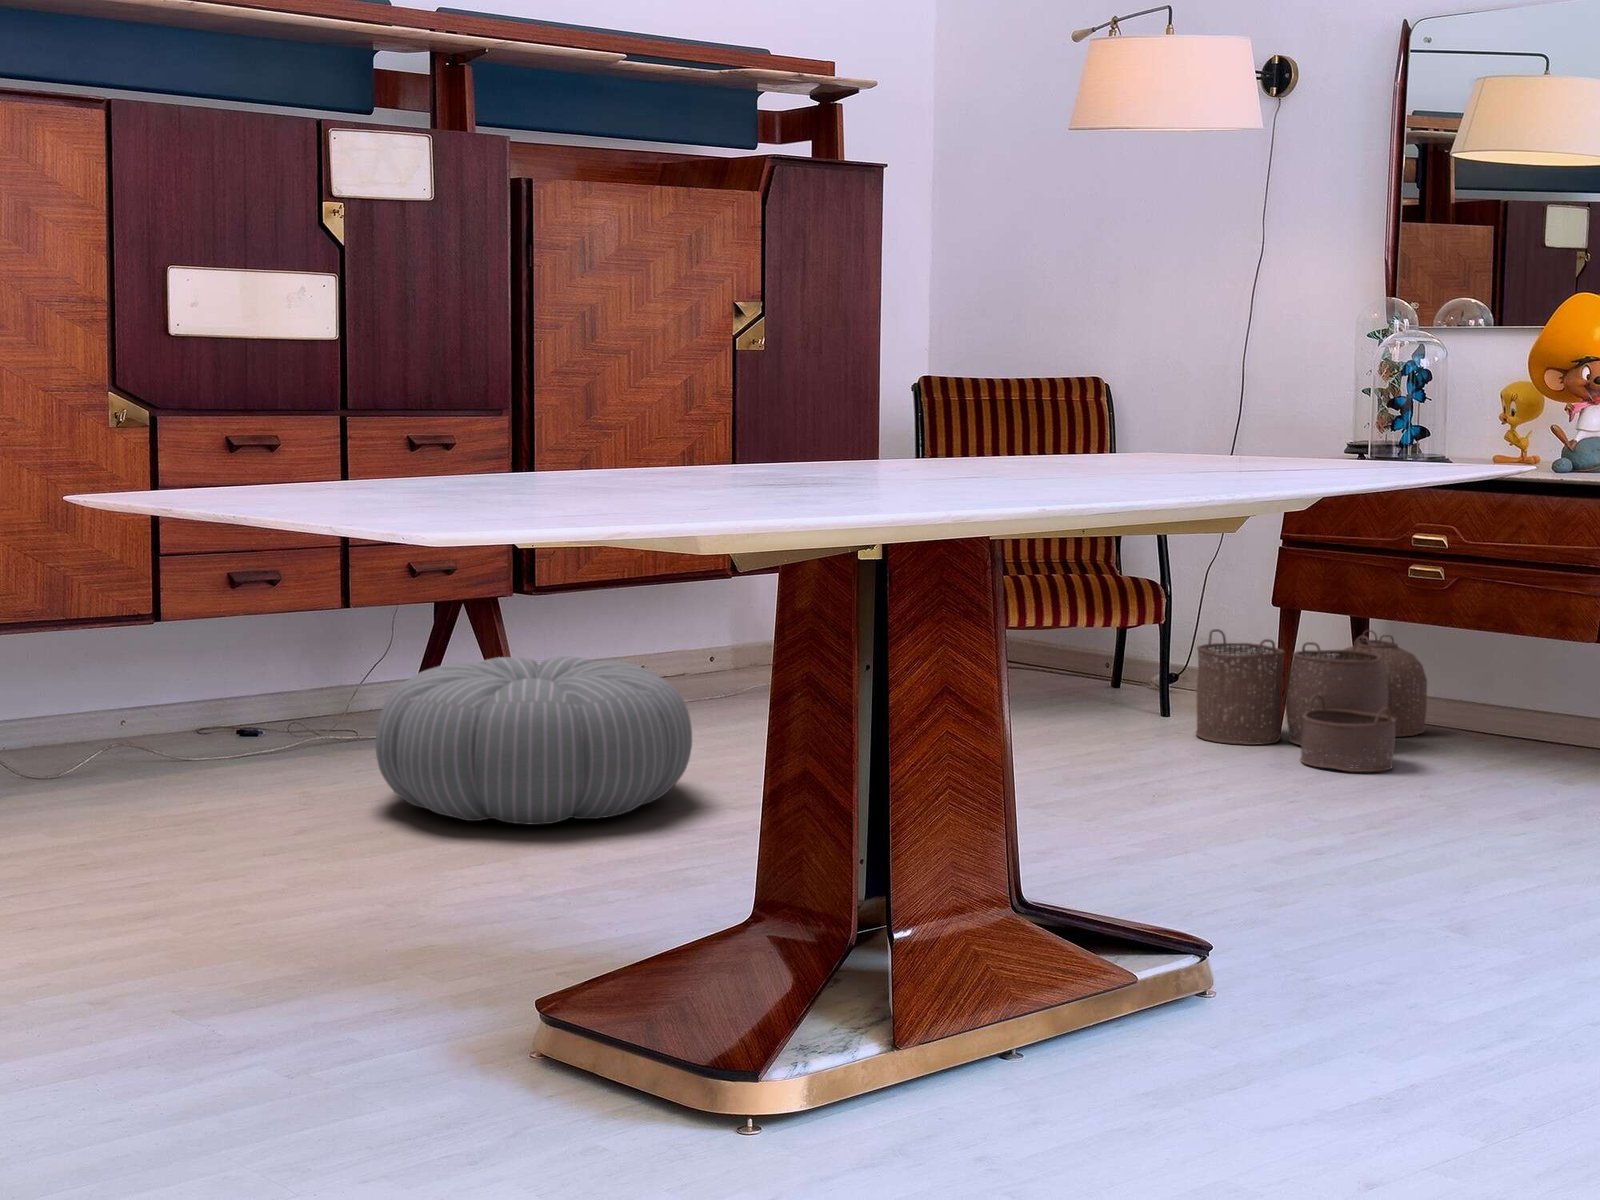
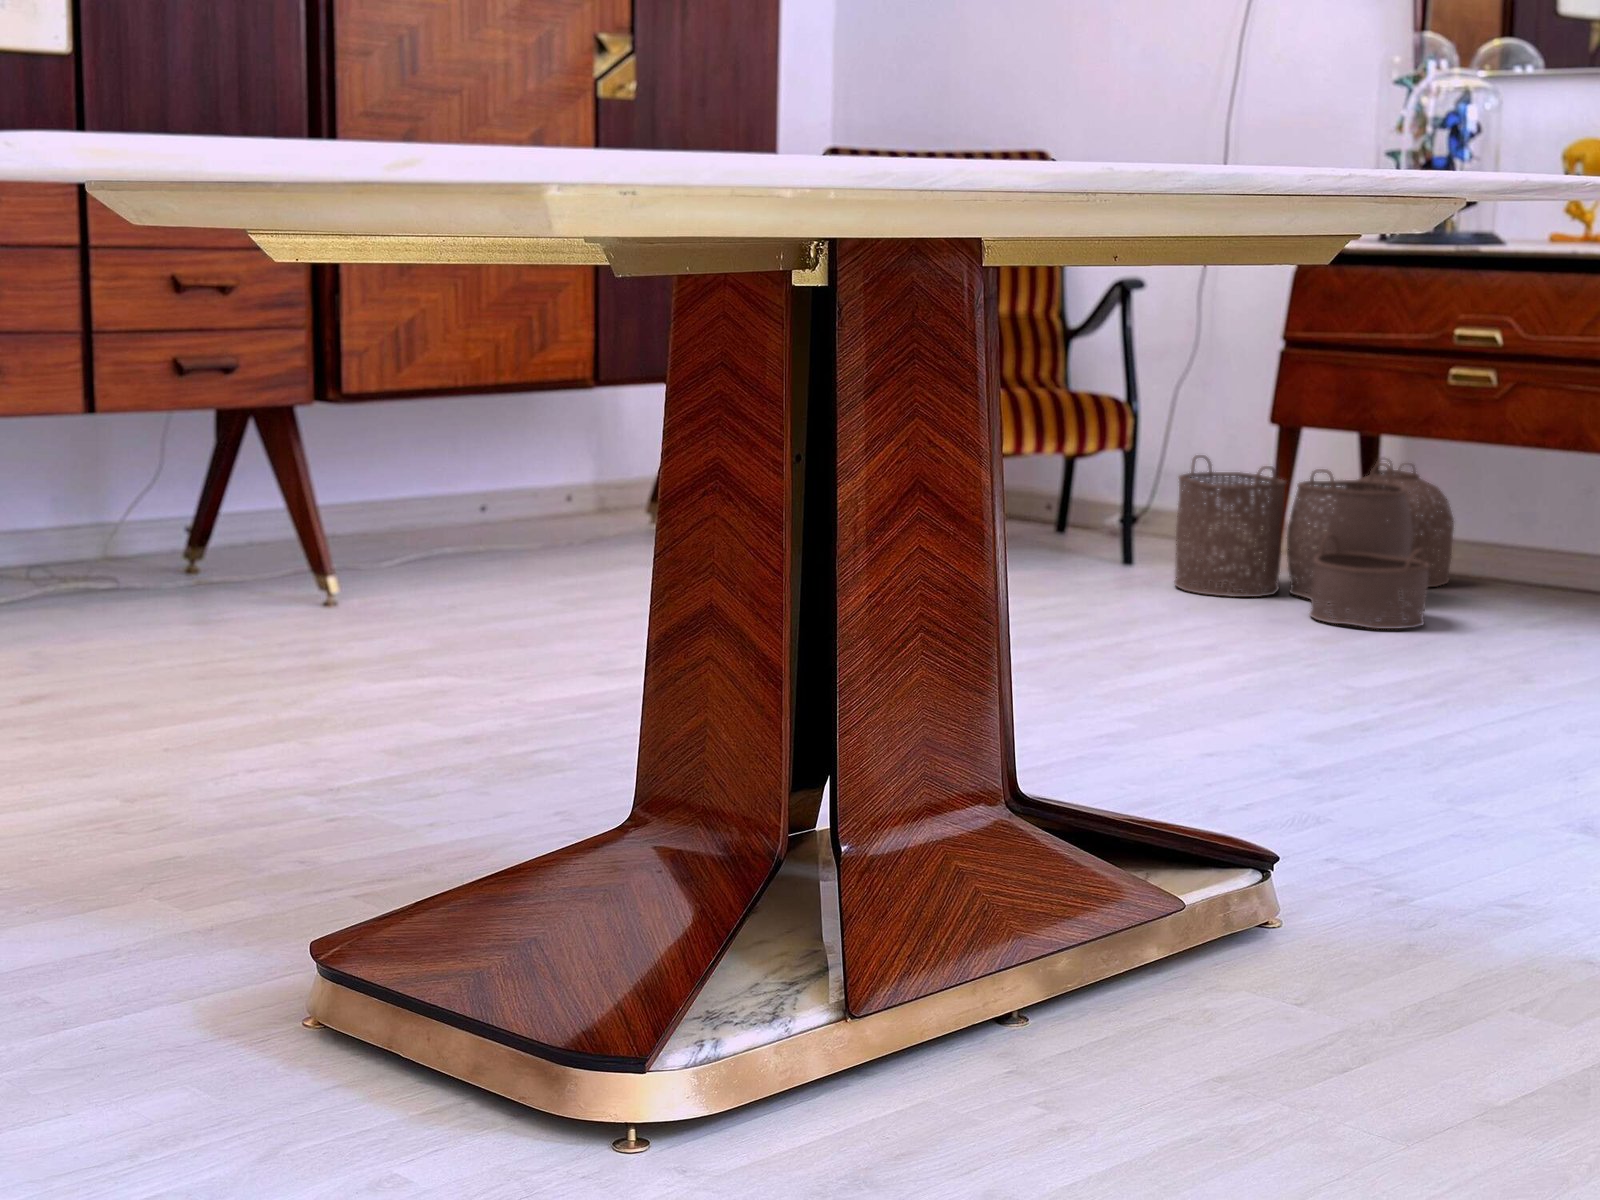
pouf: present [376,657,692,825] -> none [121,479,546,696]

